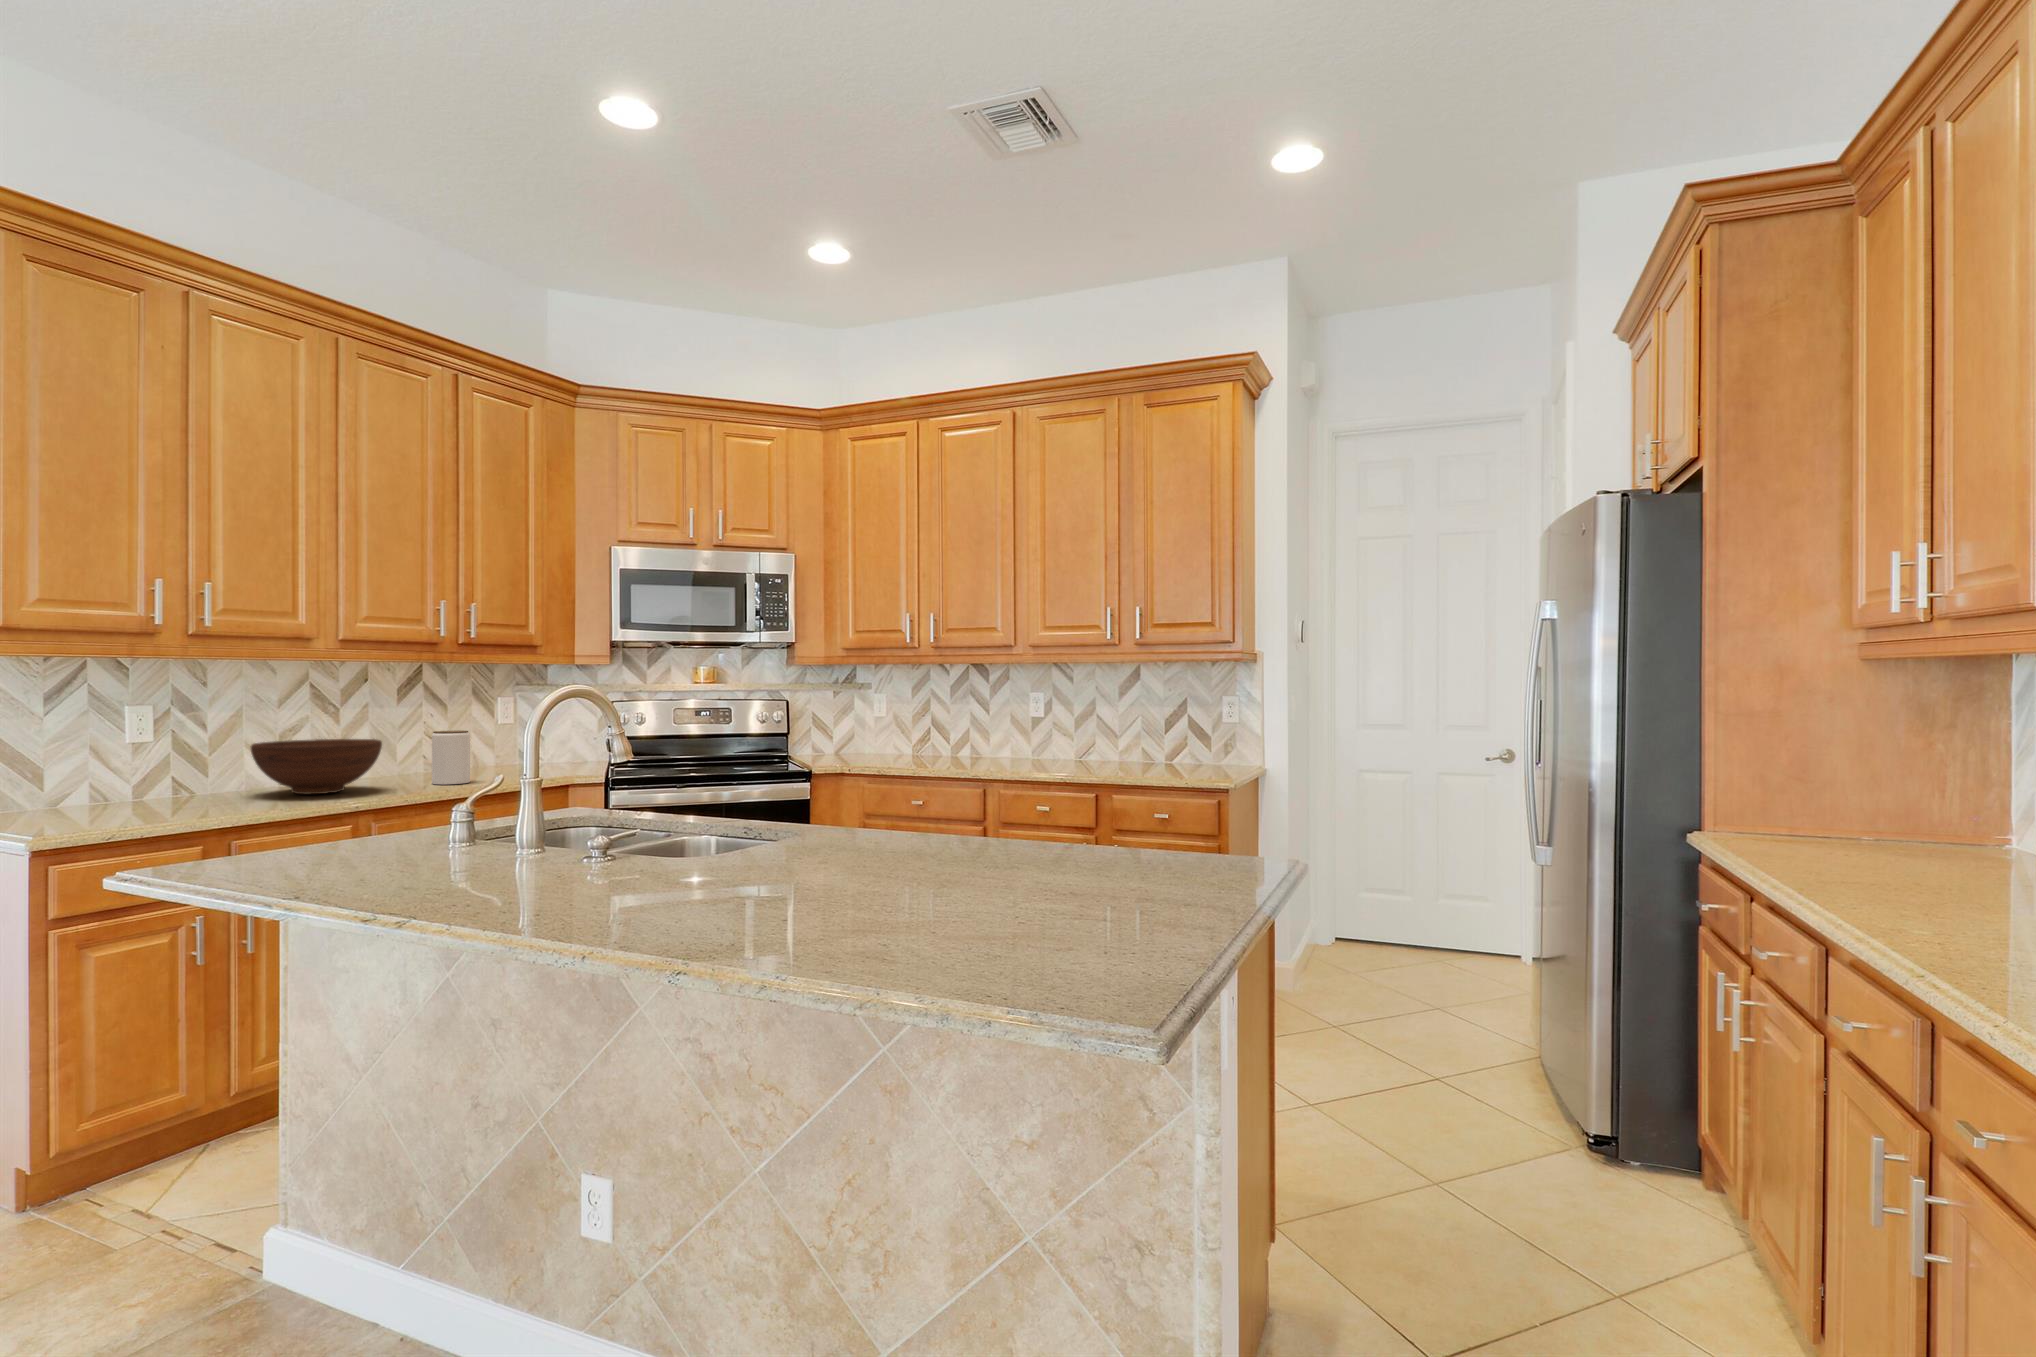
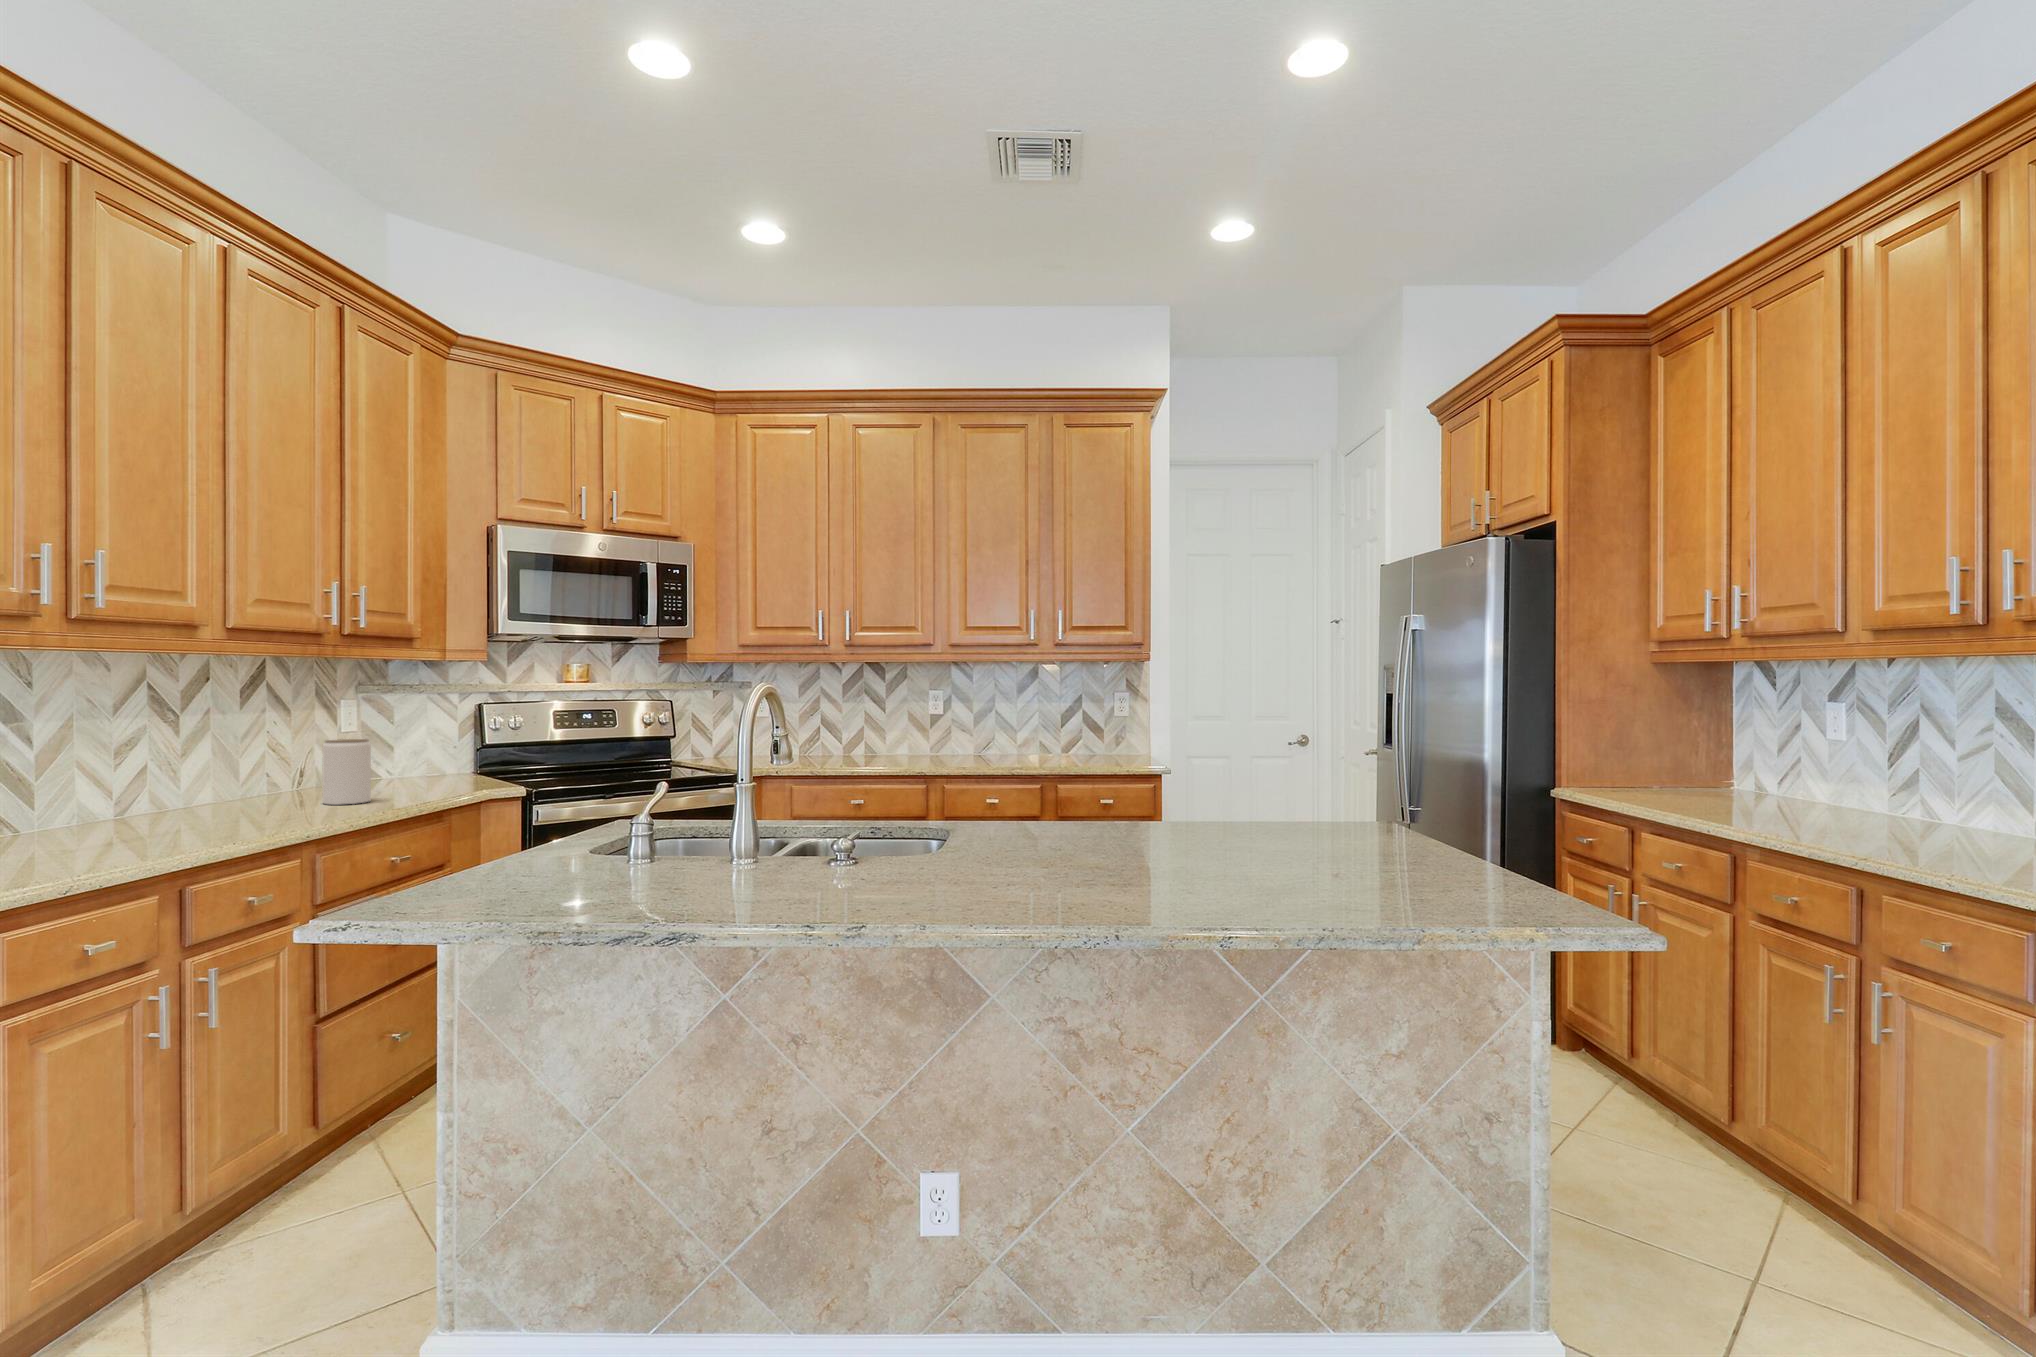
fruit bowl: present [251,739,382,794] -> none [111,752,288,824]

